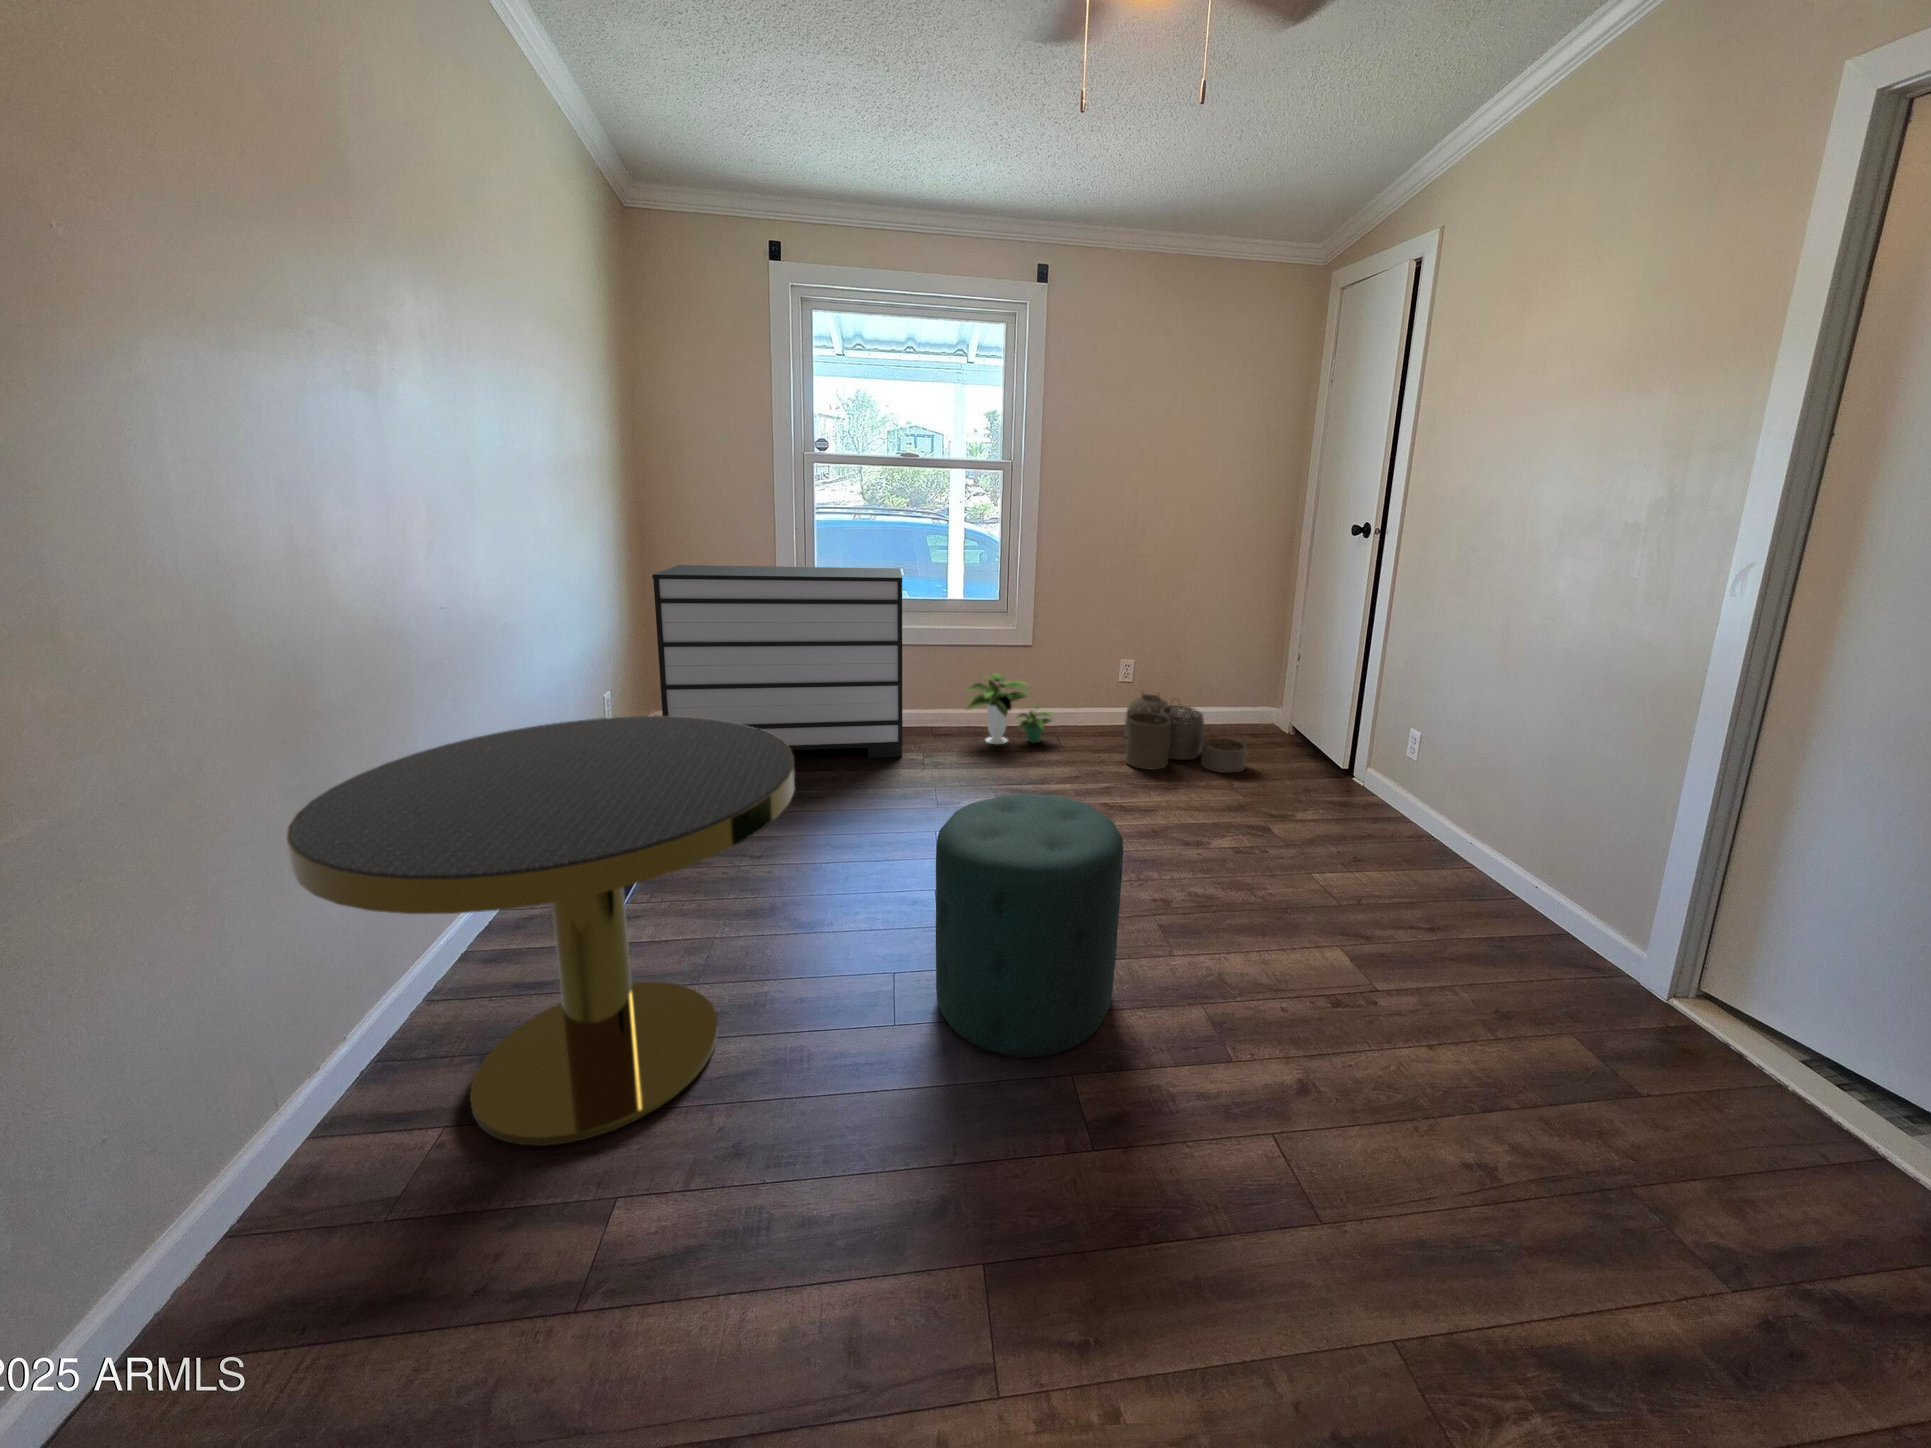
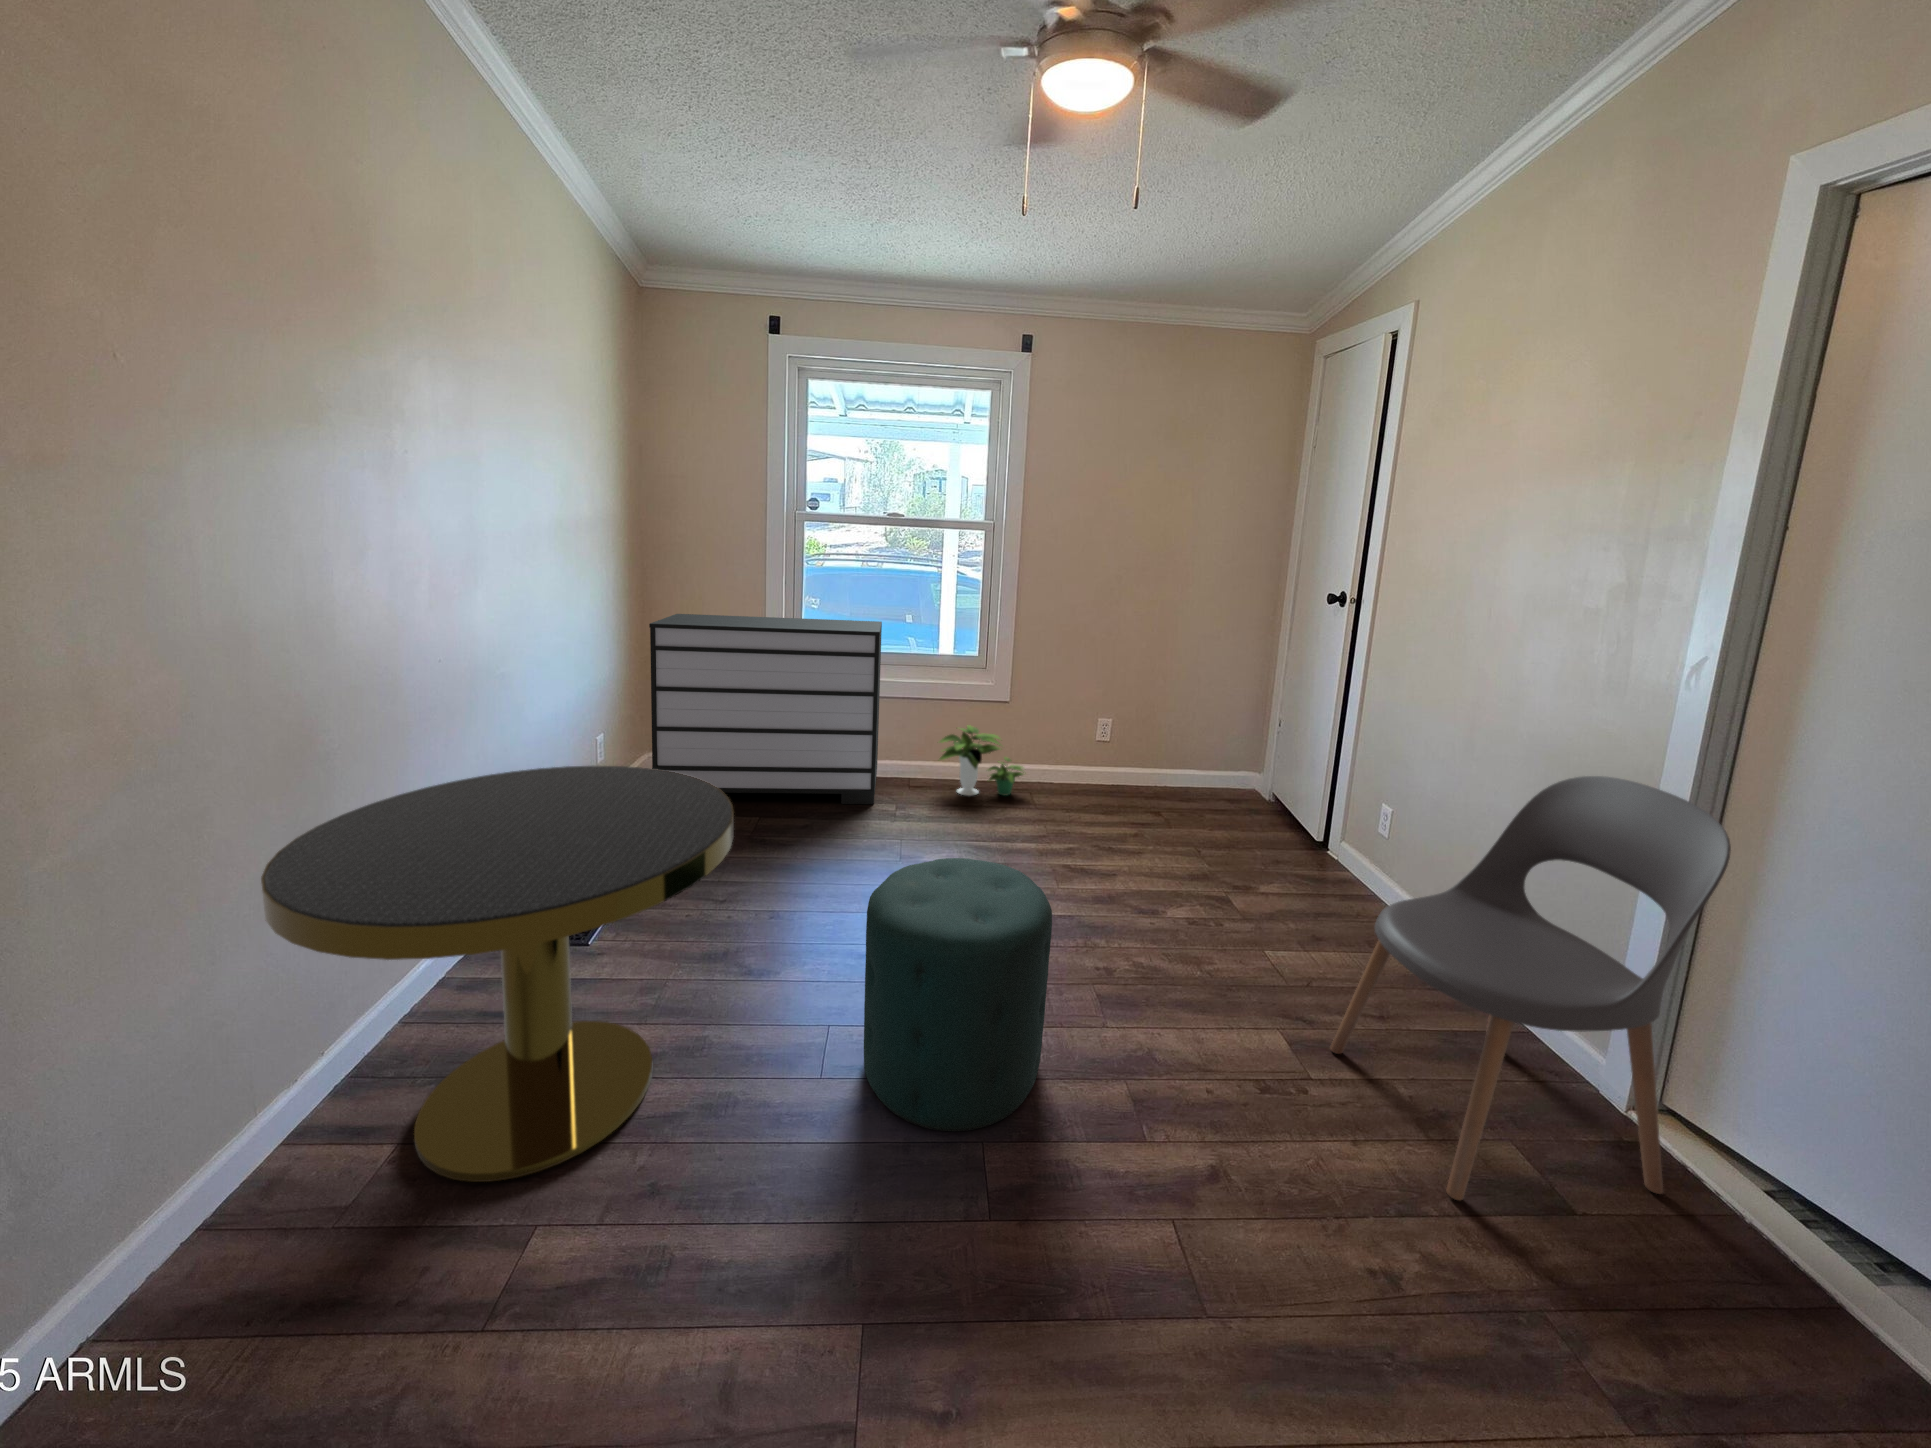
chair: none [1382,683,1755,1078] -> present [1330,776,1731,1200]
woven basket: present [1124,694,1247,773] -> none [1092,748,1217,837]

